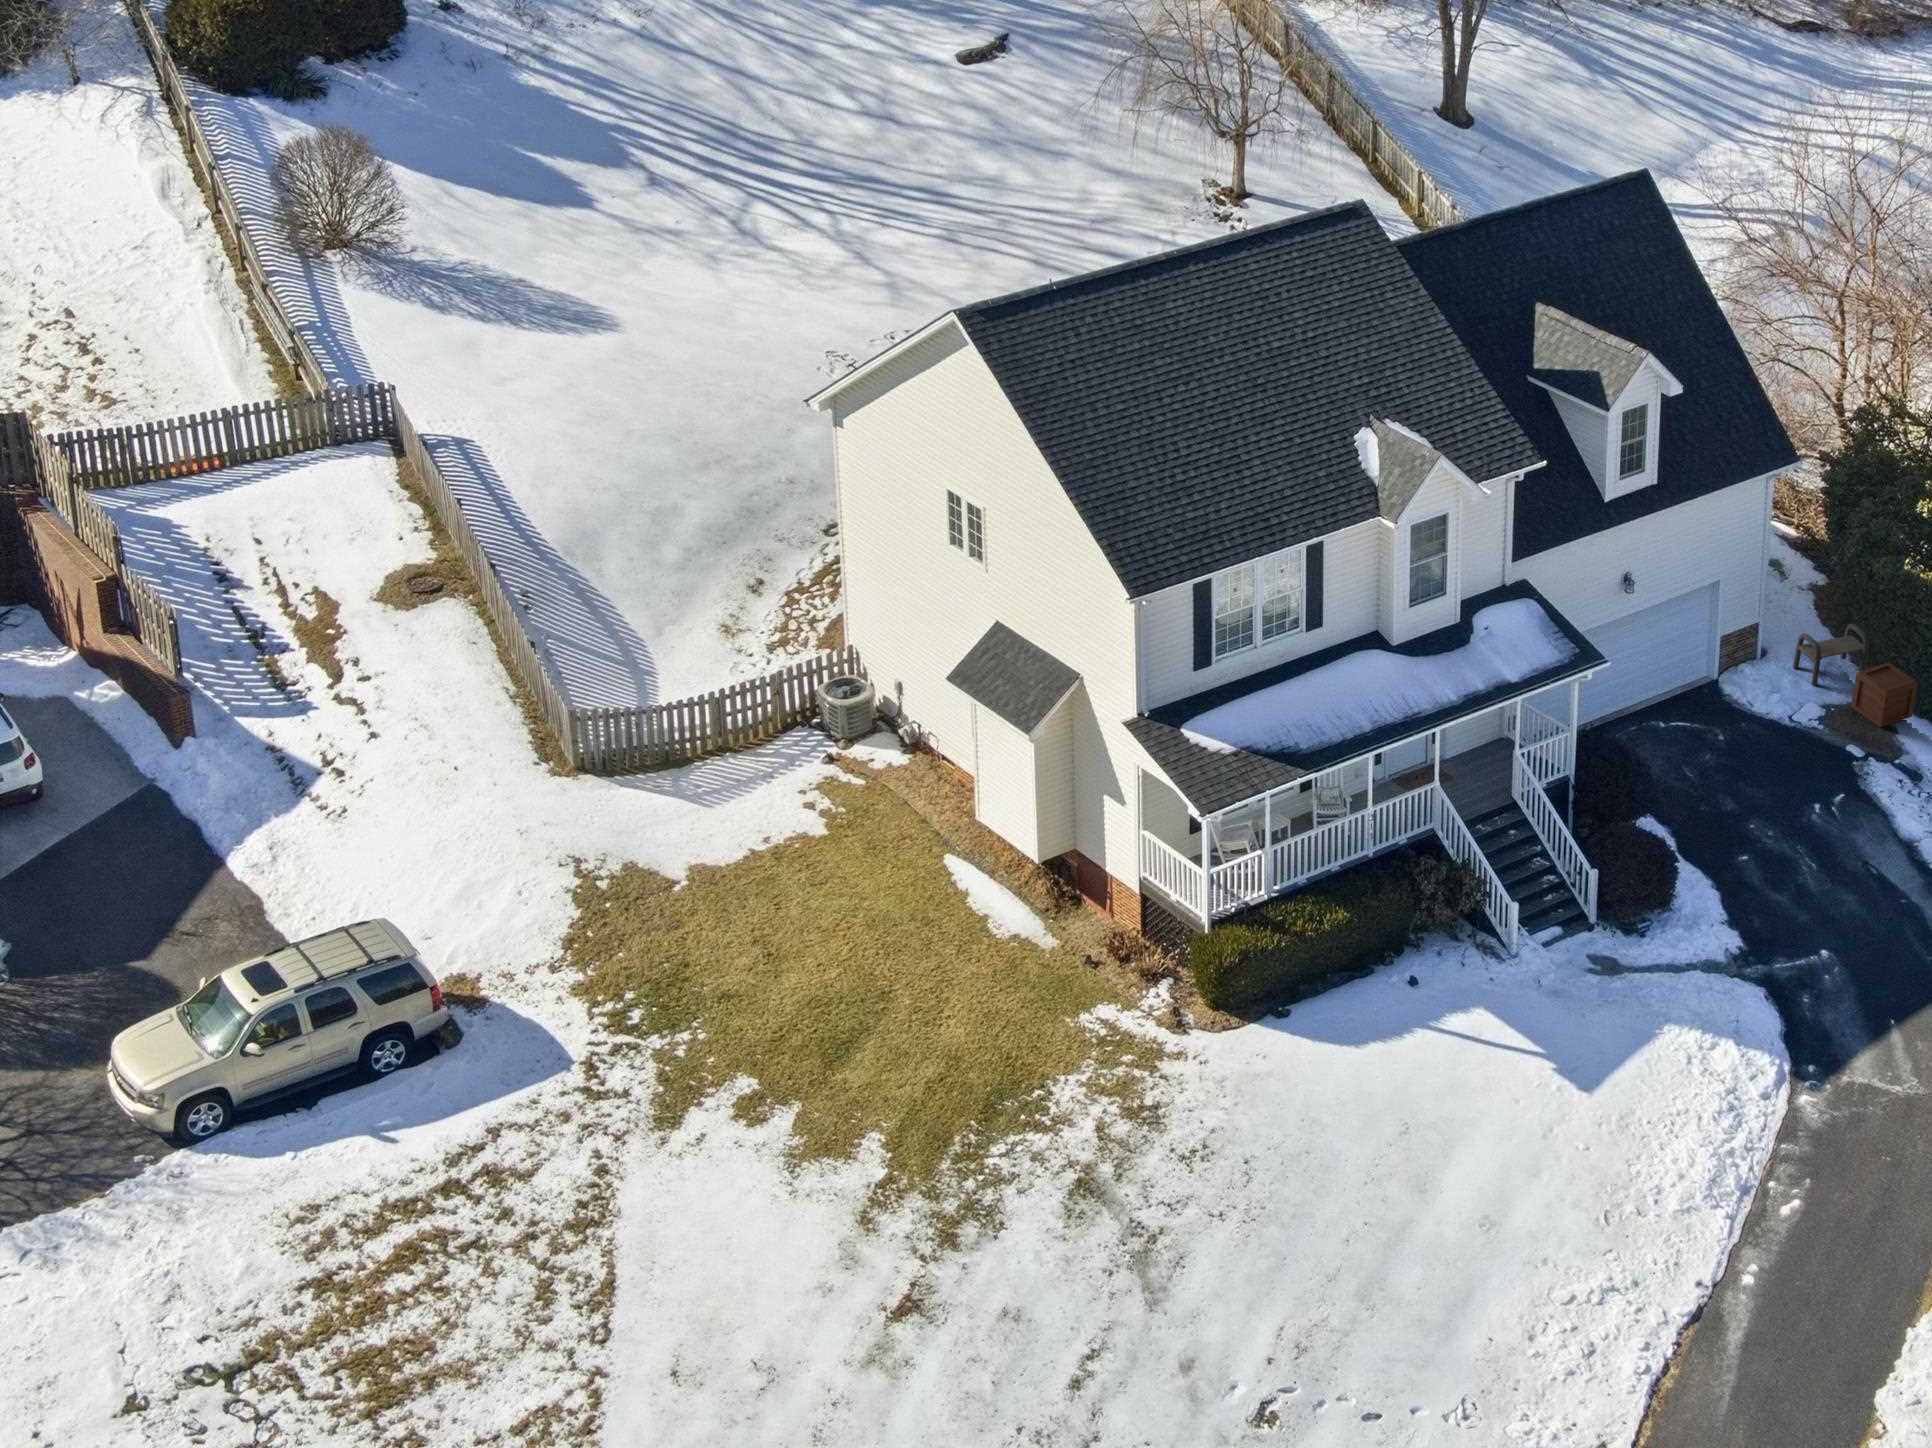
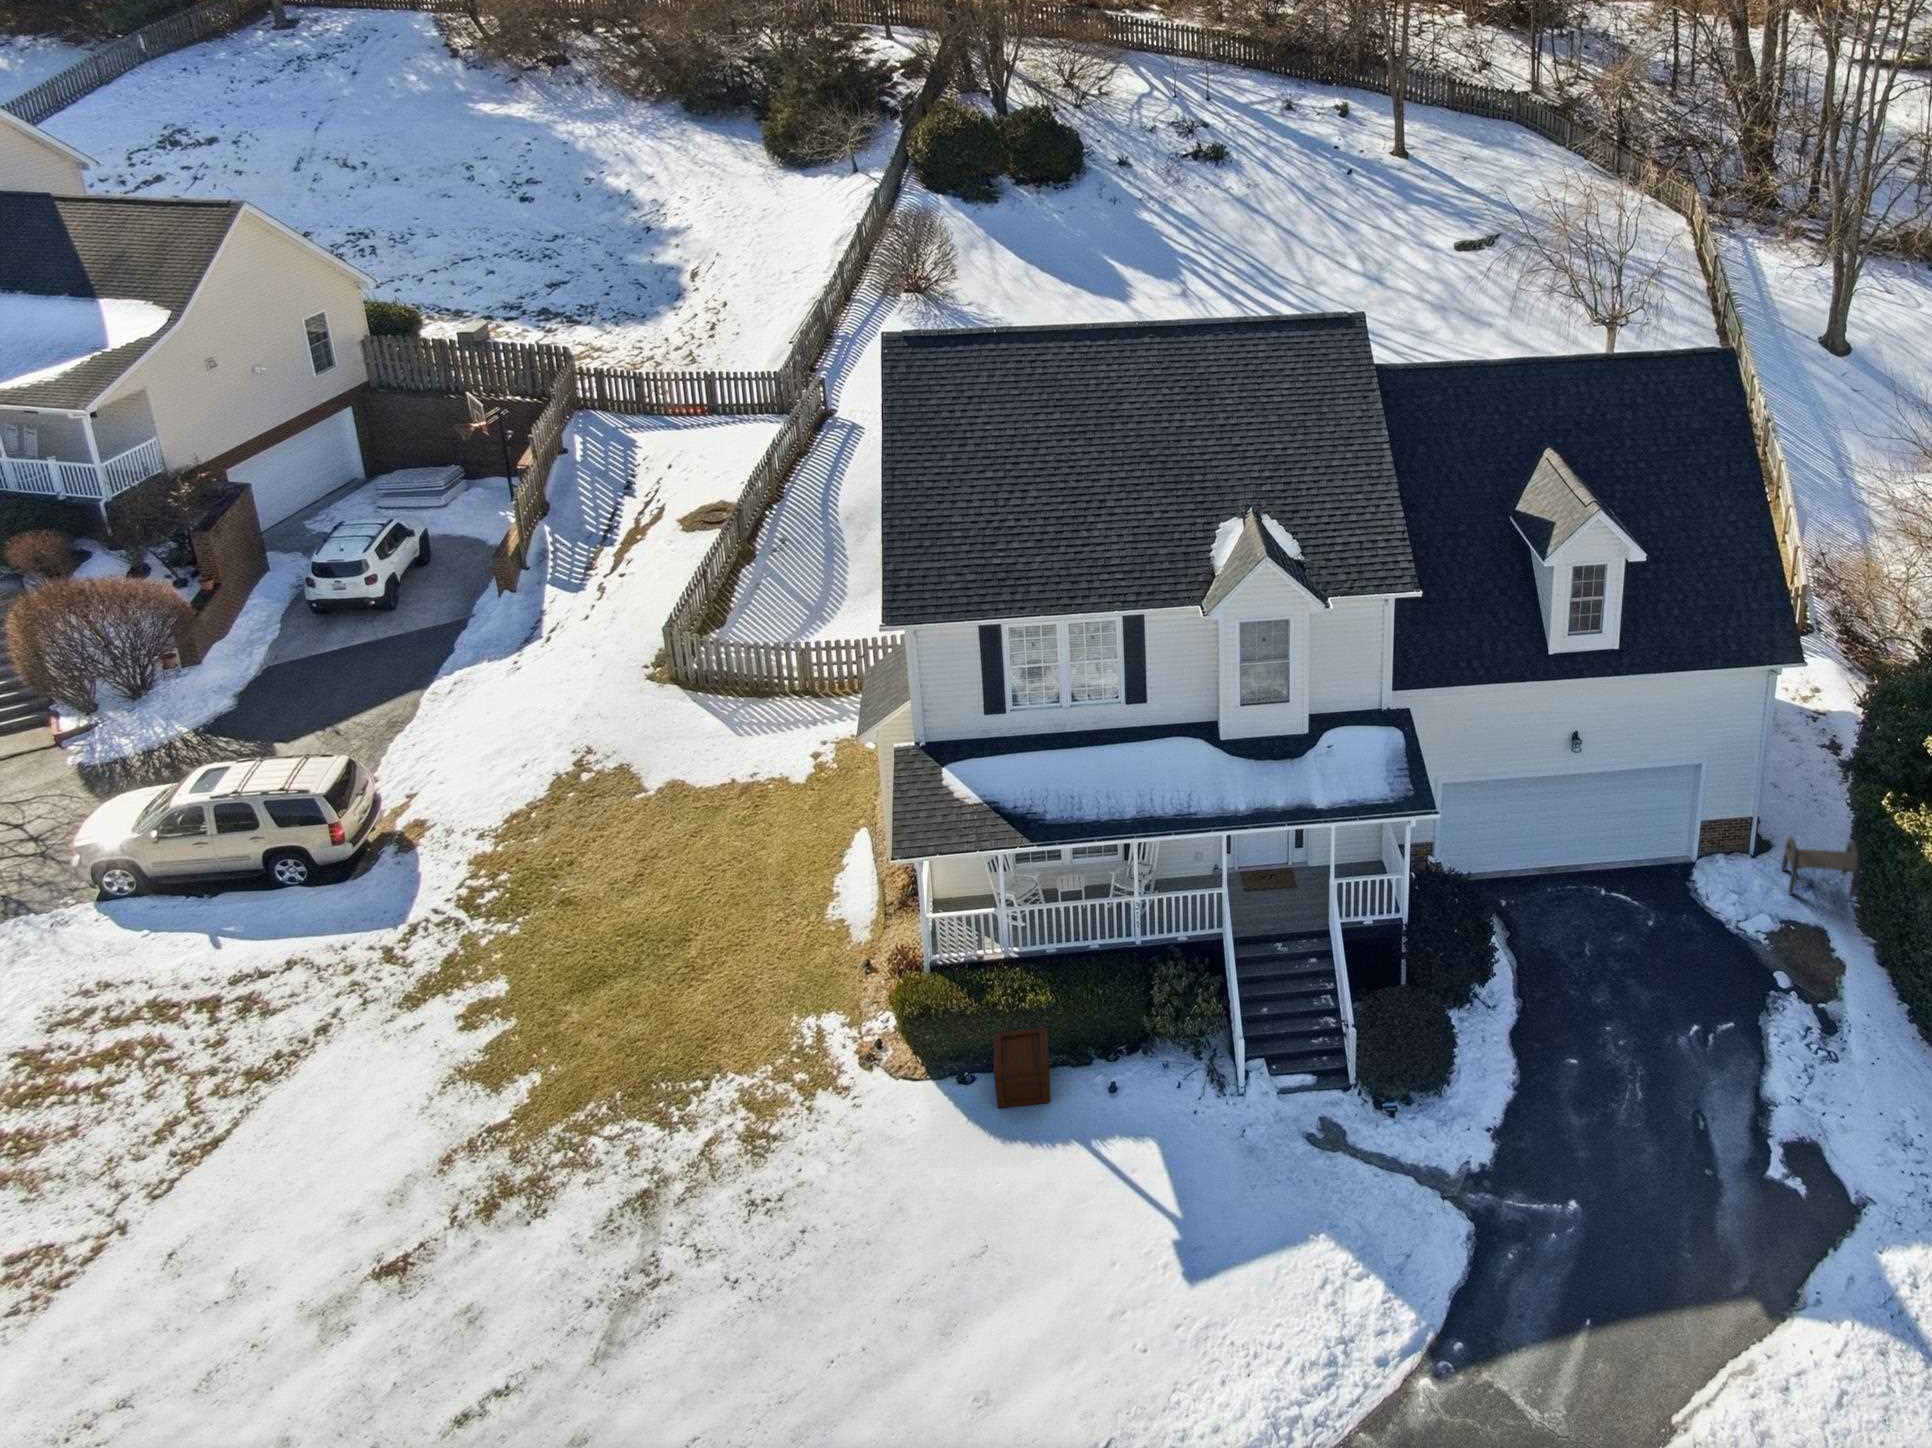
wooden crate: present [1851,663,1918,728] -> present [994,1027,1050,1108]

